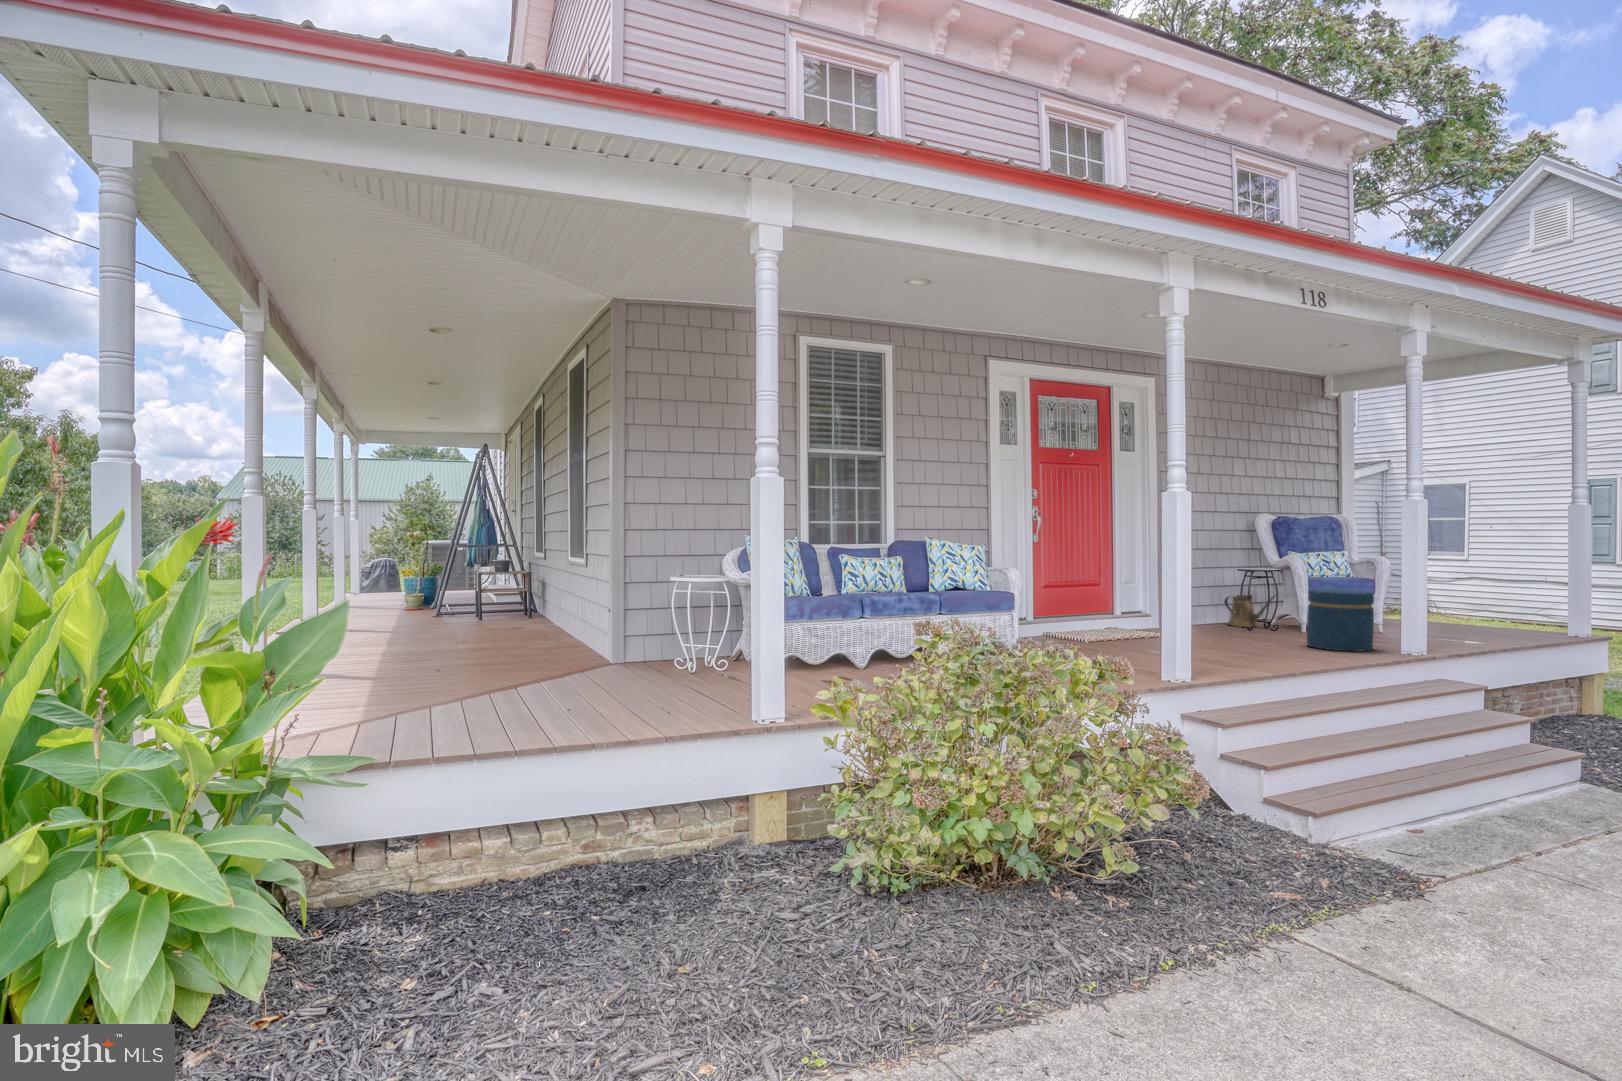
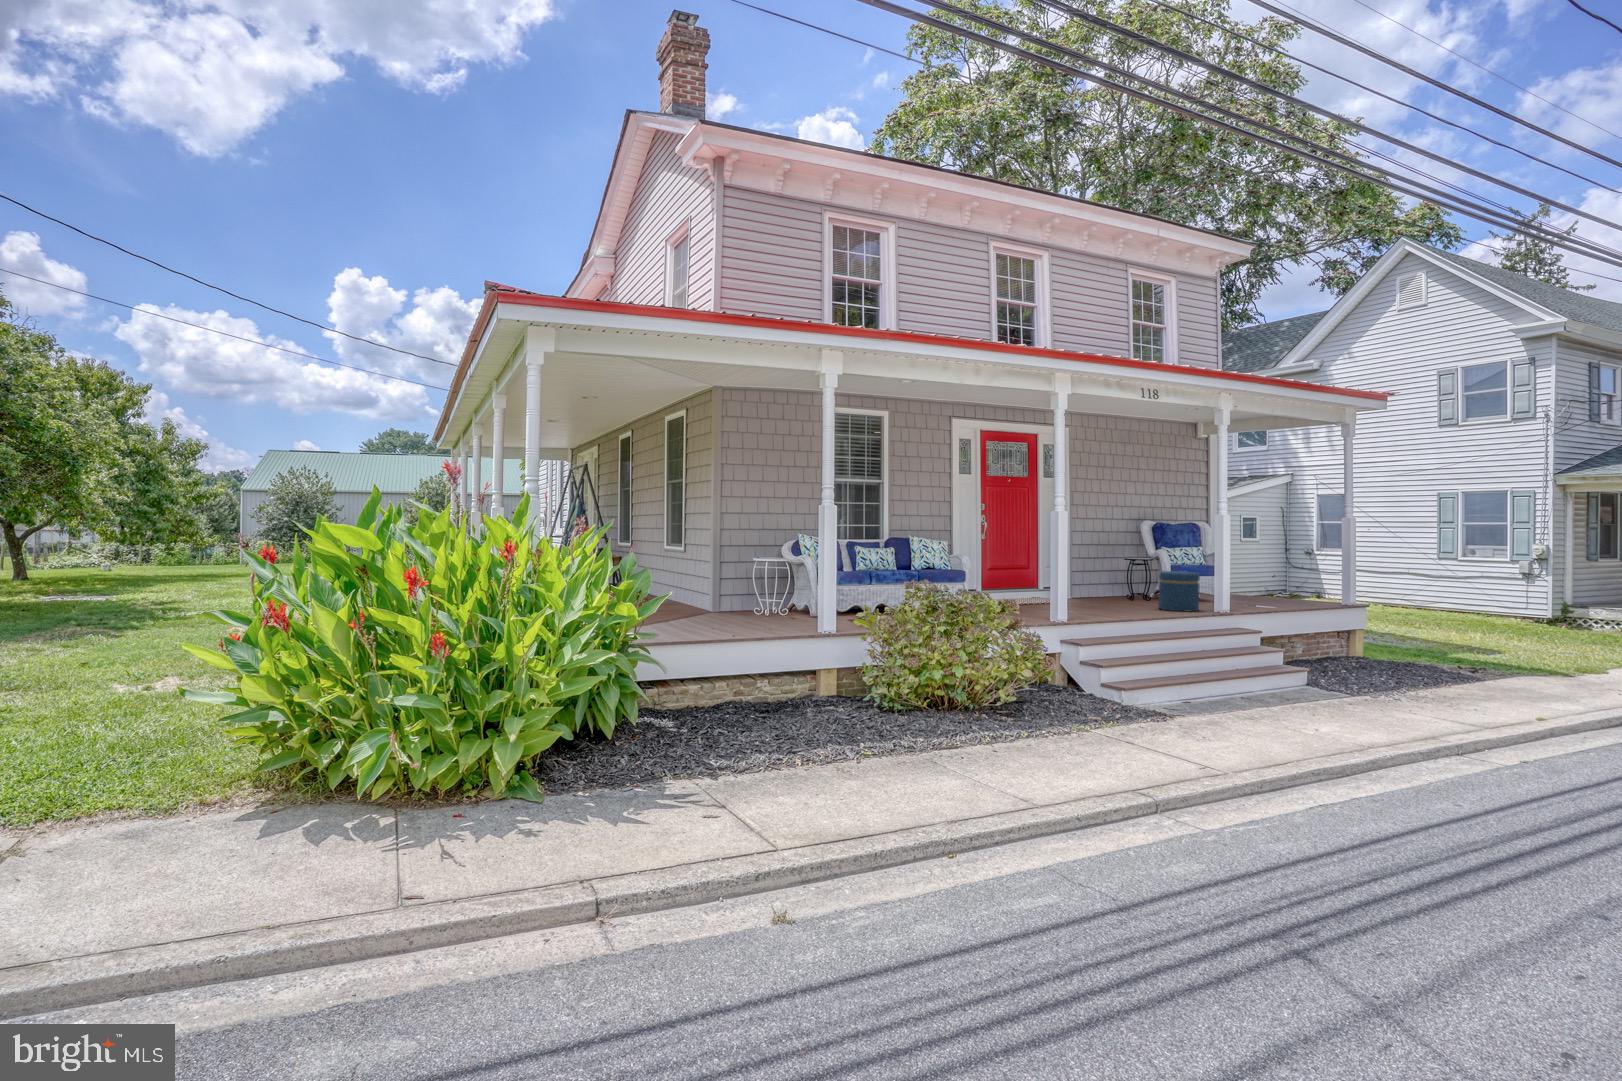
watering can: present [1224,595,1276,627] -> none [1118,577,1151,600]

